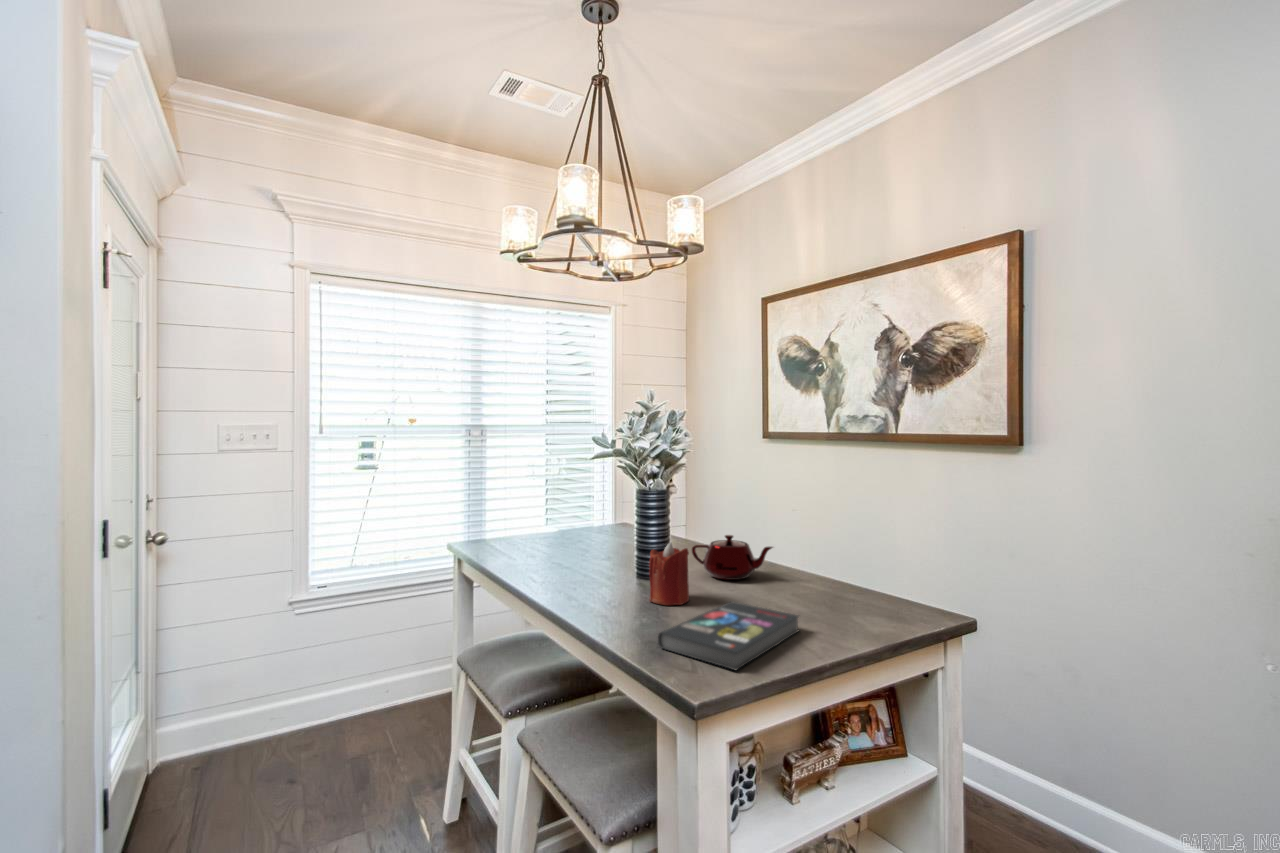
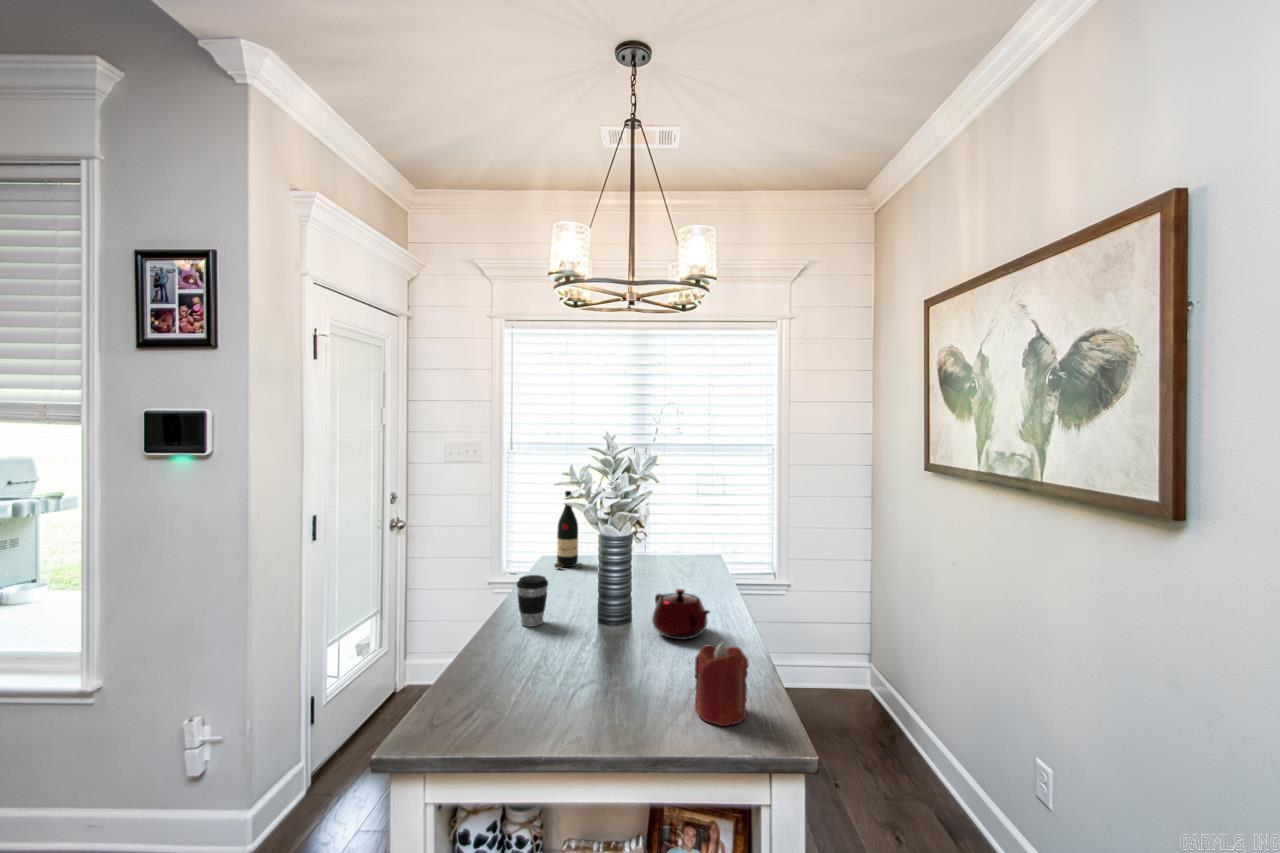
wine bottle: none [495,465,530,552] -> present [555,491,582,568]
coffee cup: none [576,542,611,597] -> present [517,575,548,626]
candle: present [649,543,689,605] -> present [695,641,749,726]
book: present [658,602,799,670] -> none [464,660,605,727]

